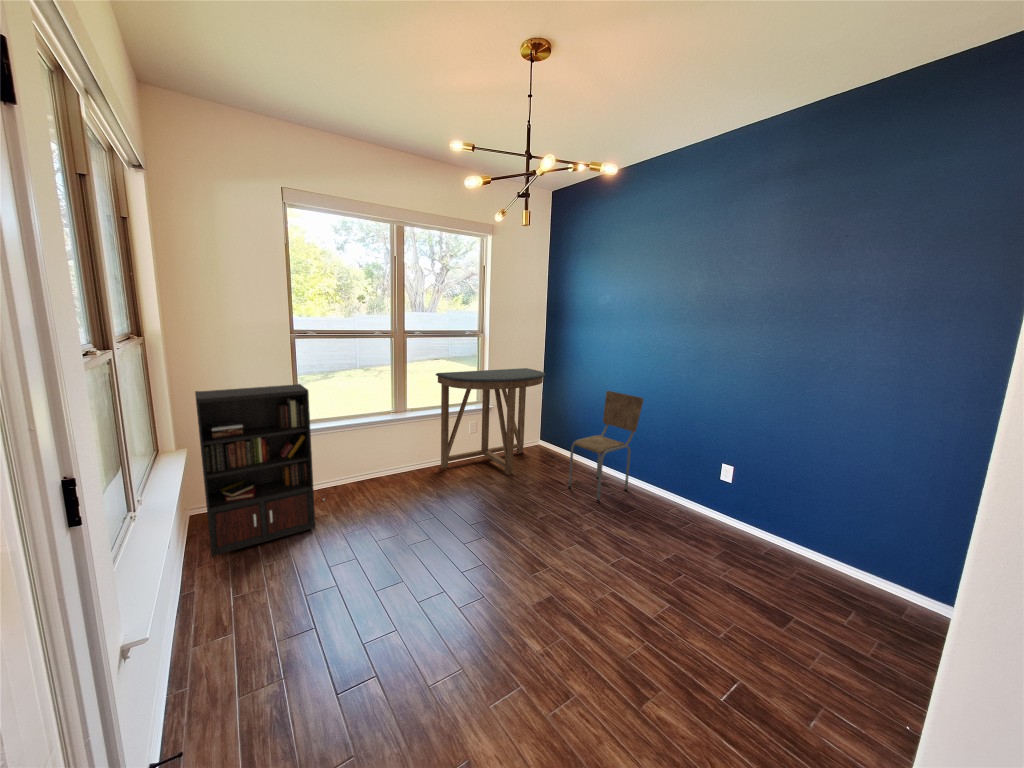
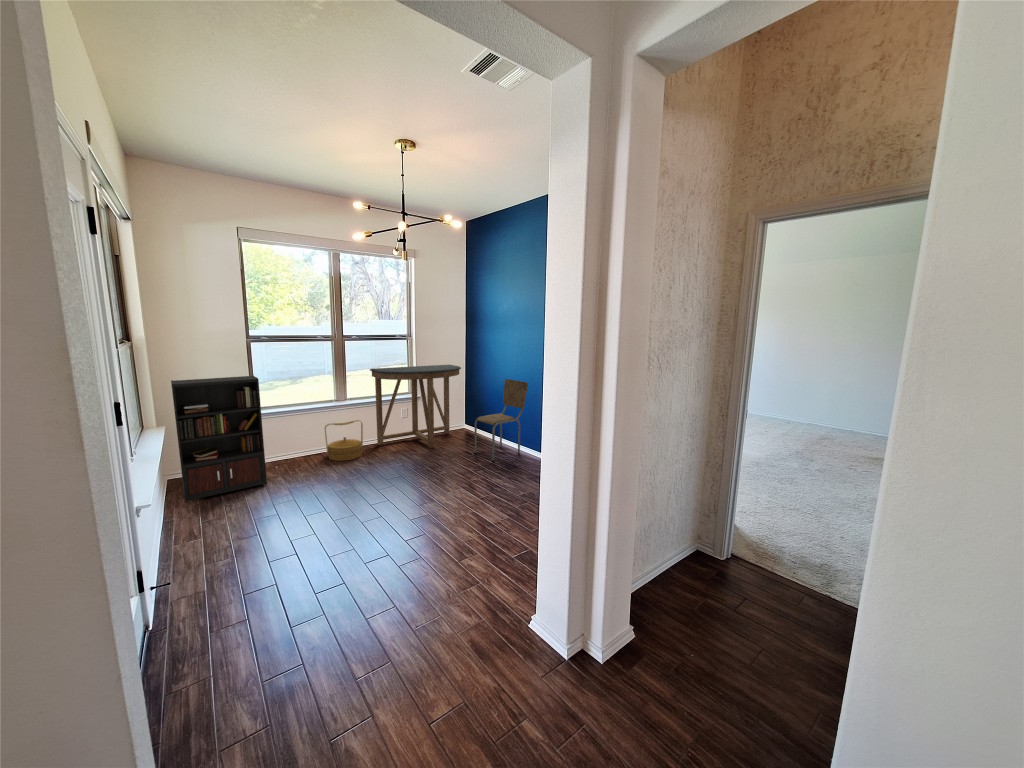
woven basket: none [382,439,428,492] -> present [325,420,363,461]

